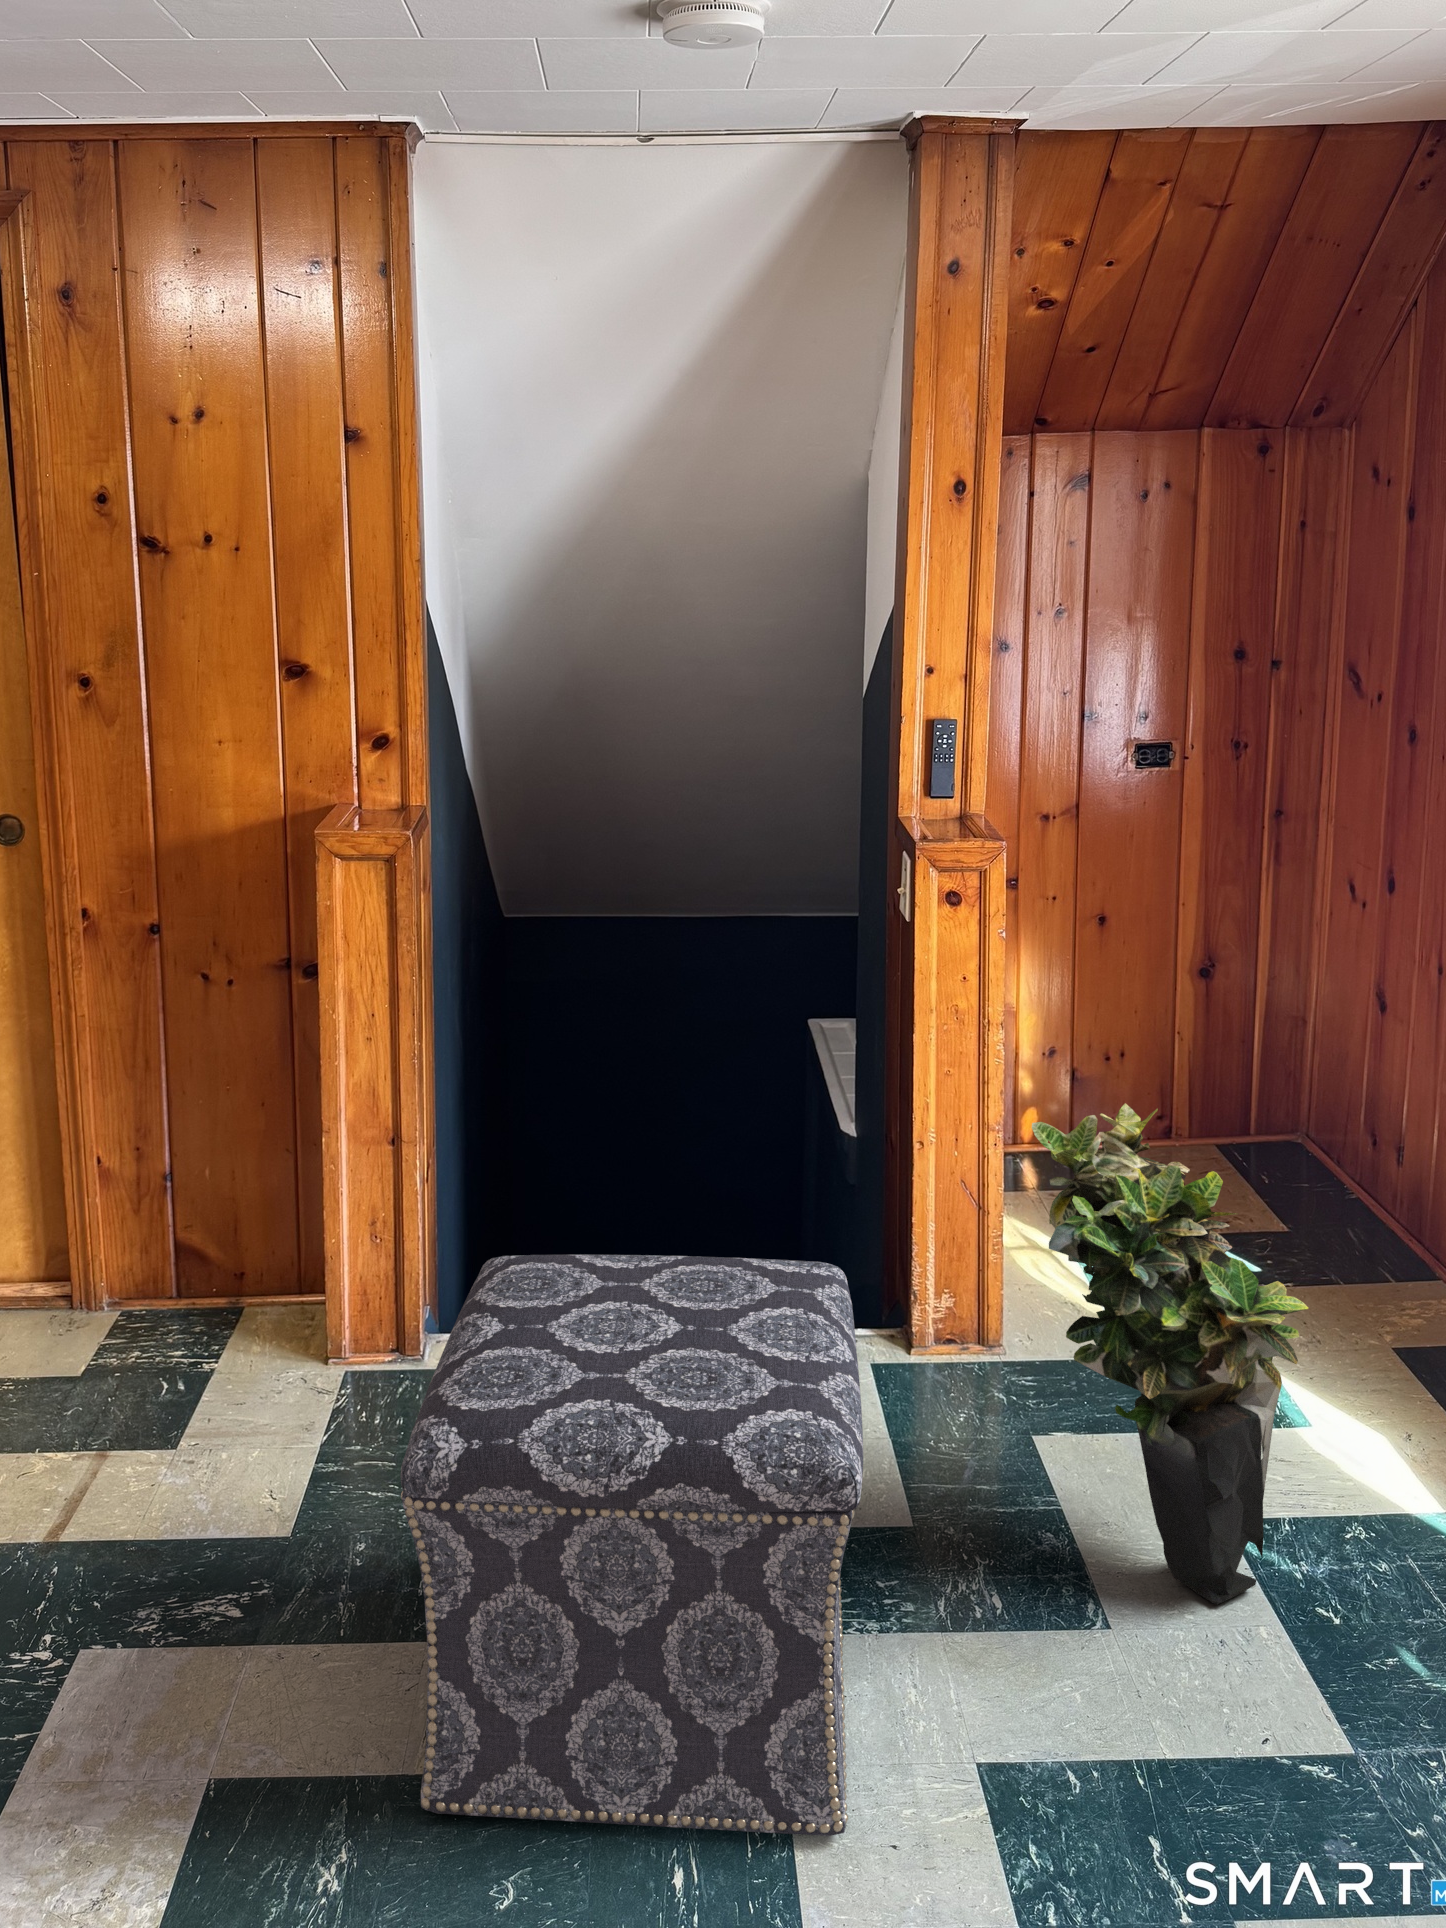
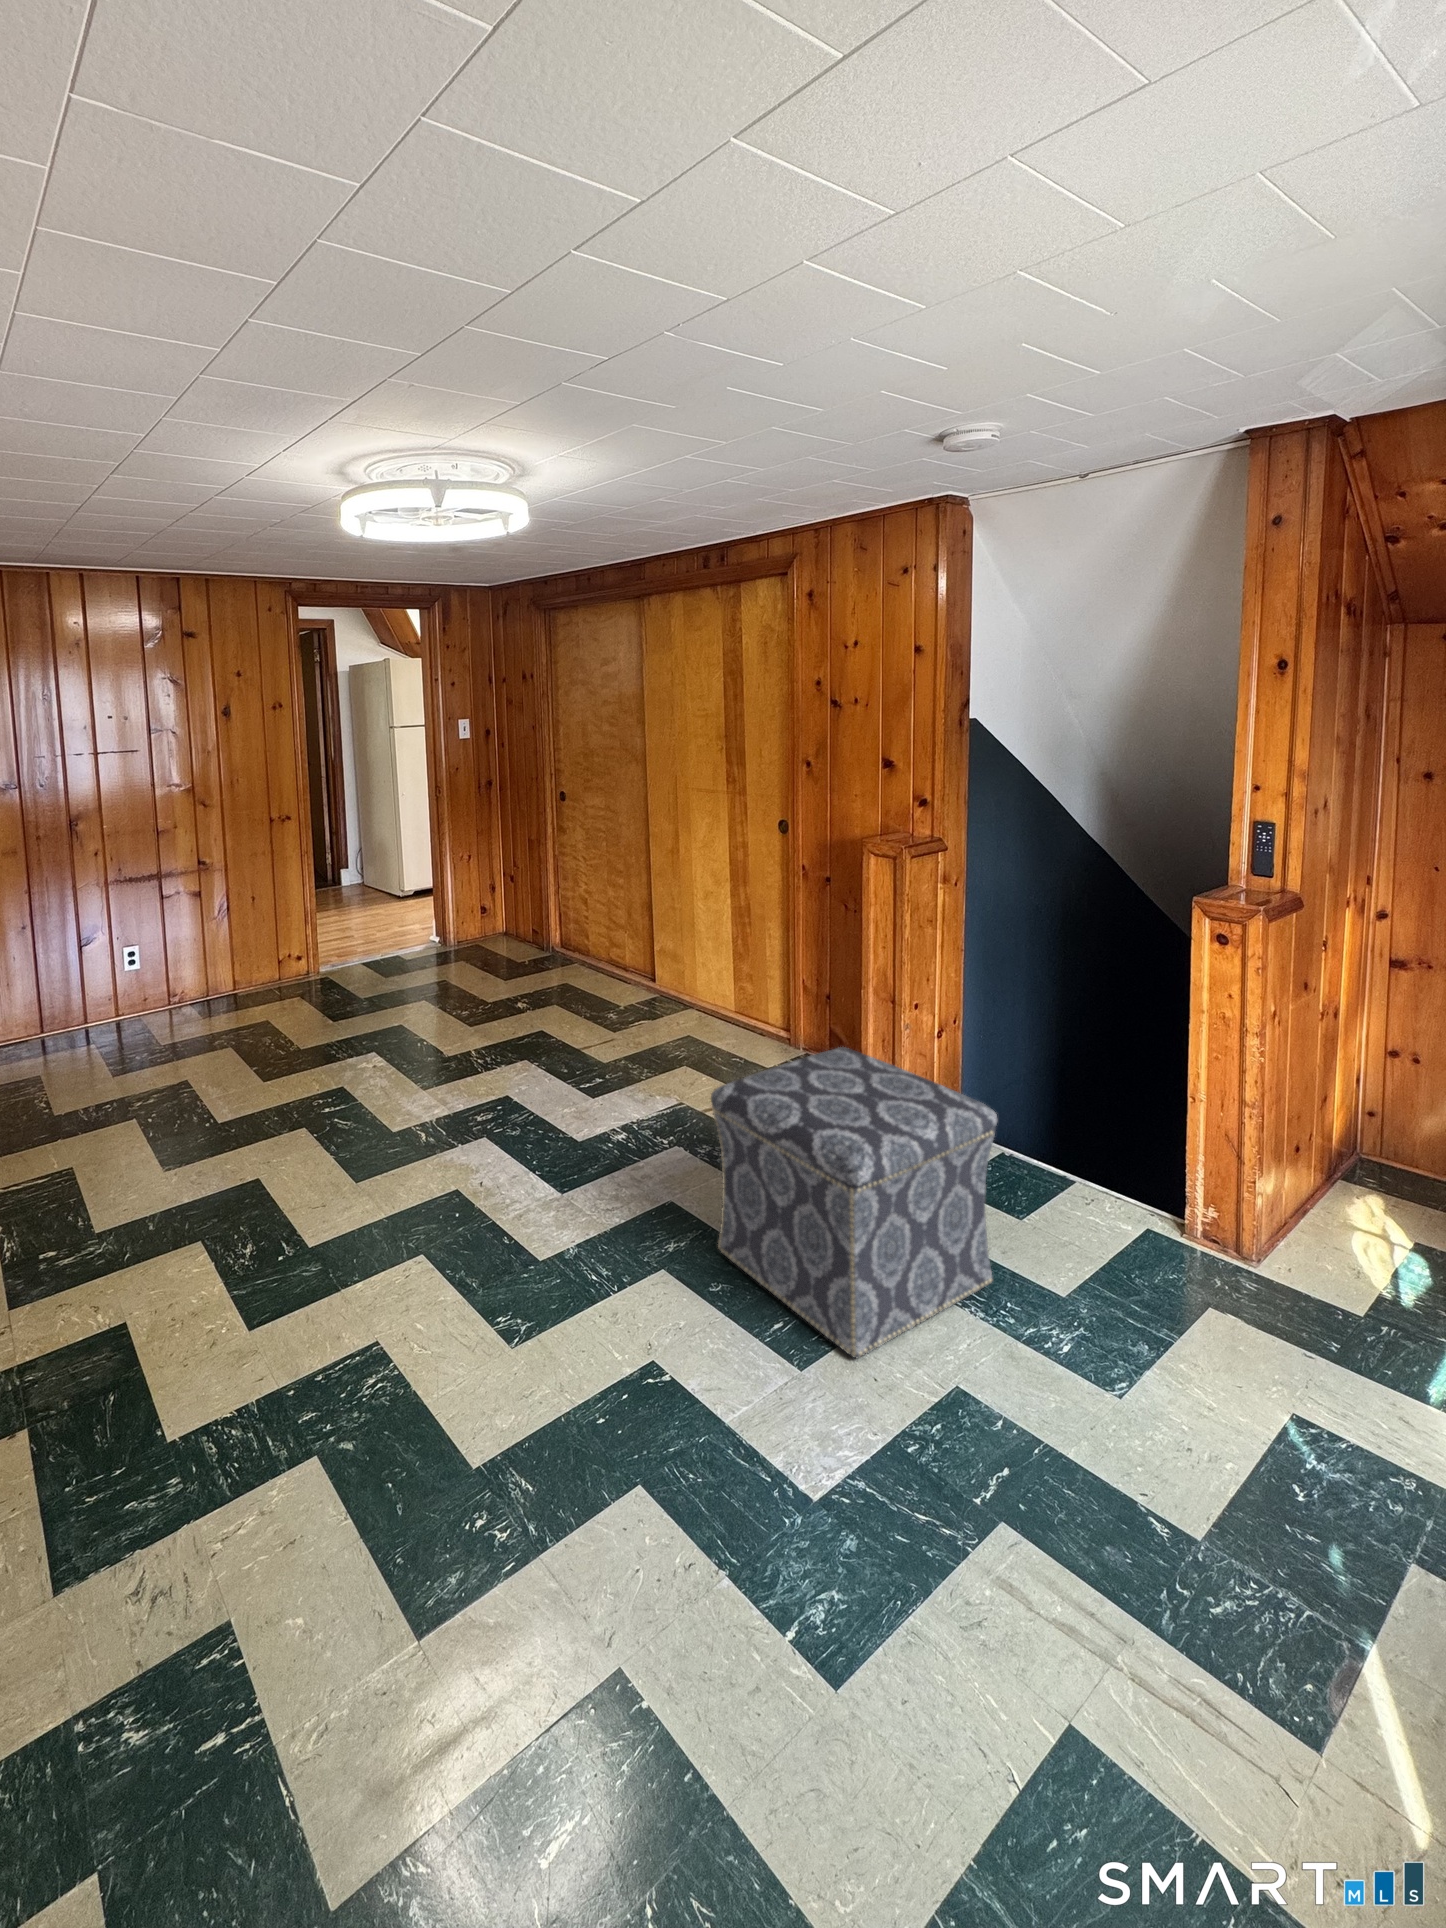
potted plant: present [1032,1103,1308,1605] -> none [1108,1075,1327,1443]

